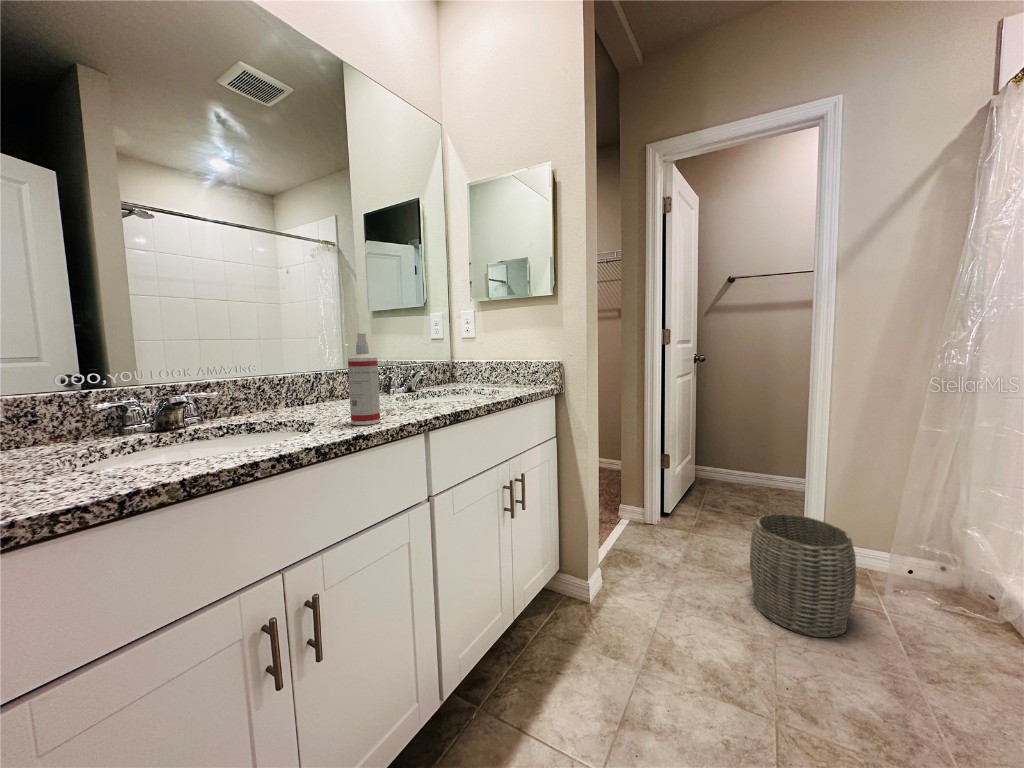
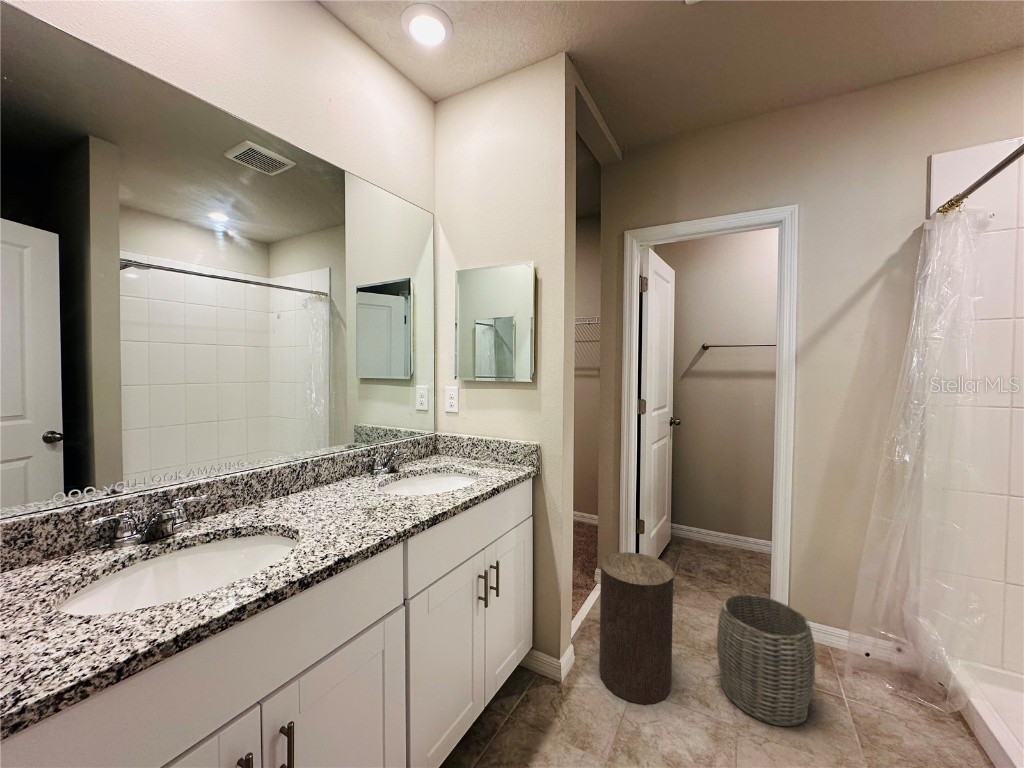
spray bottle: present [348,333,380,425] -> none [332,451,360,539]
stool: none [627,476,705,619] -> present [599,552,674,704]

